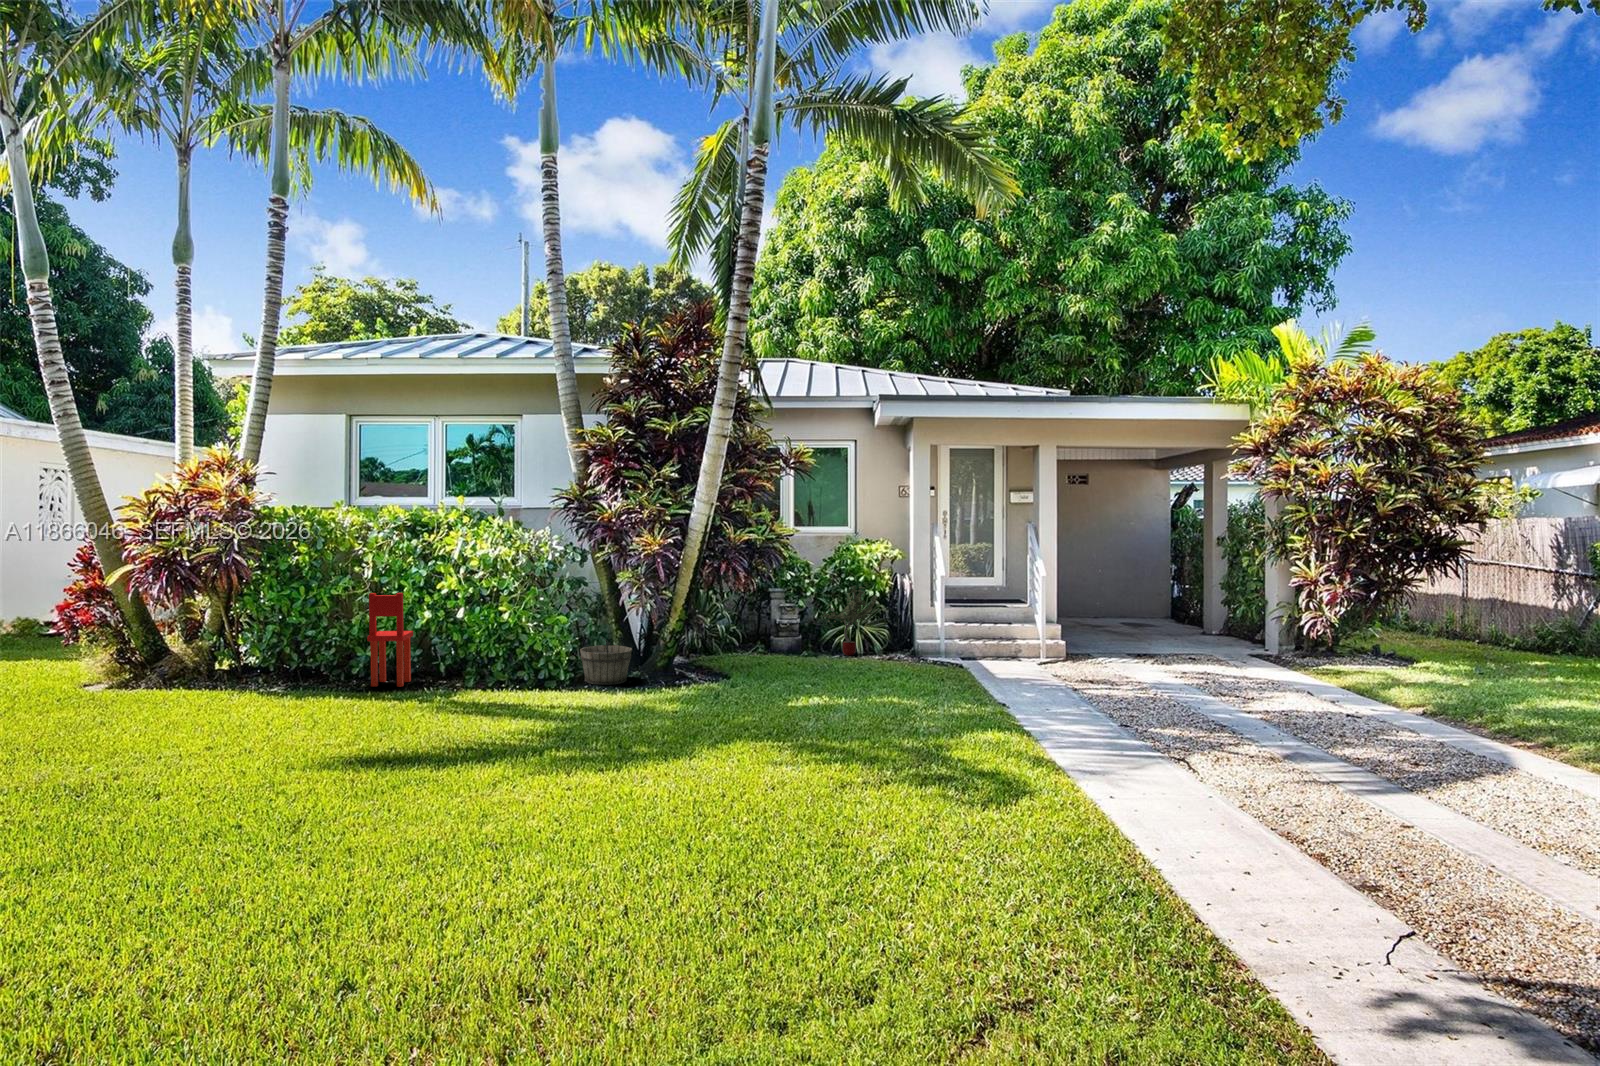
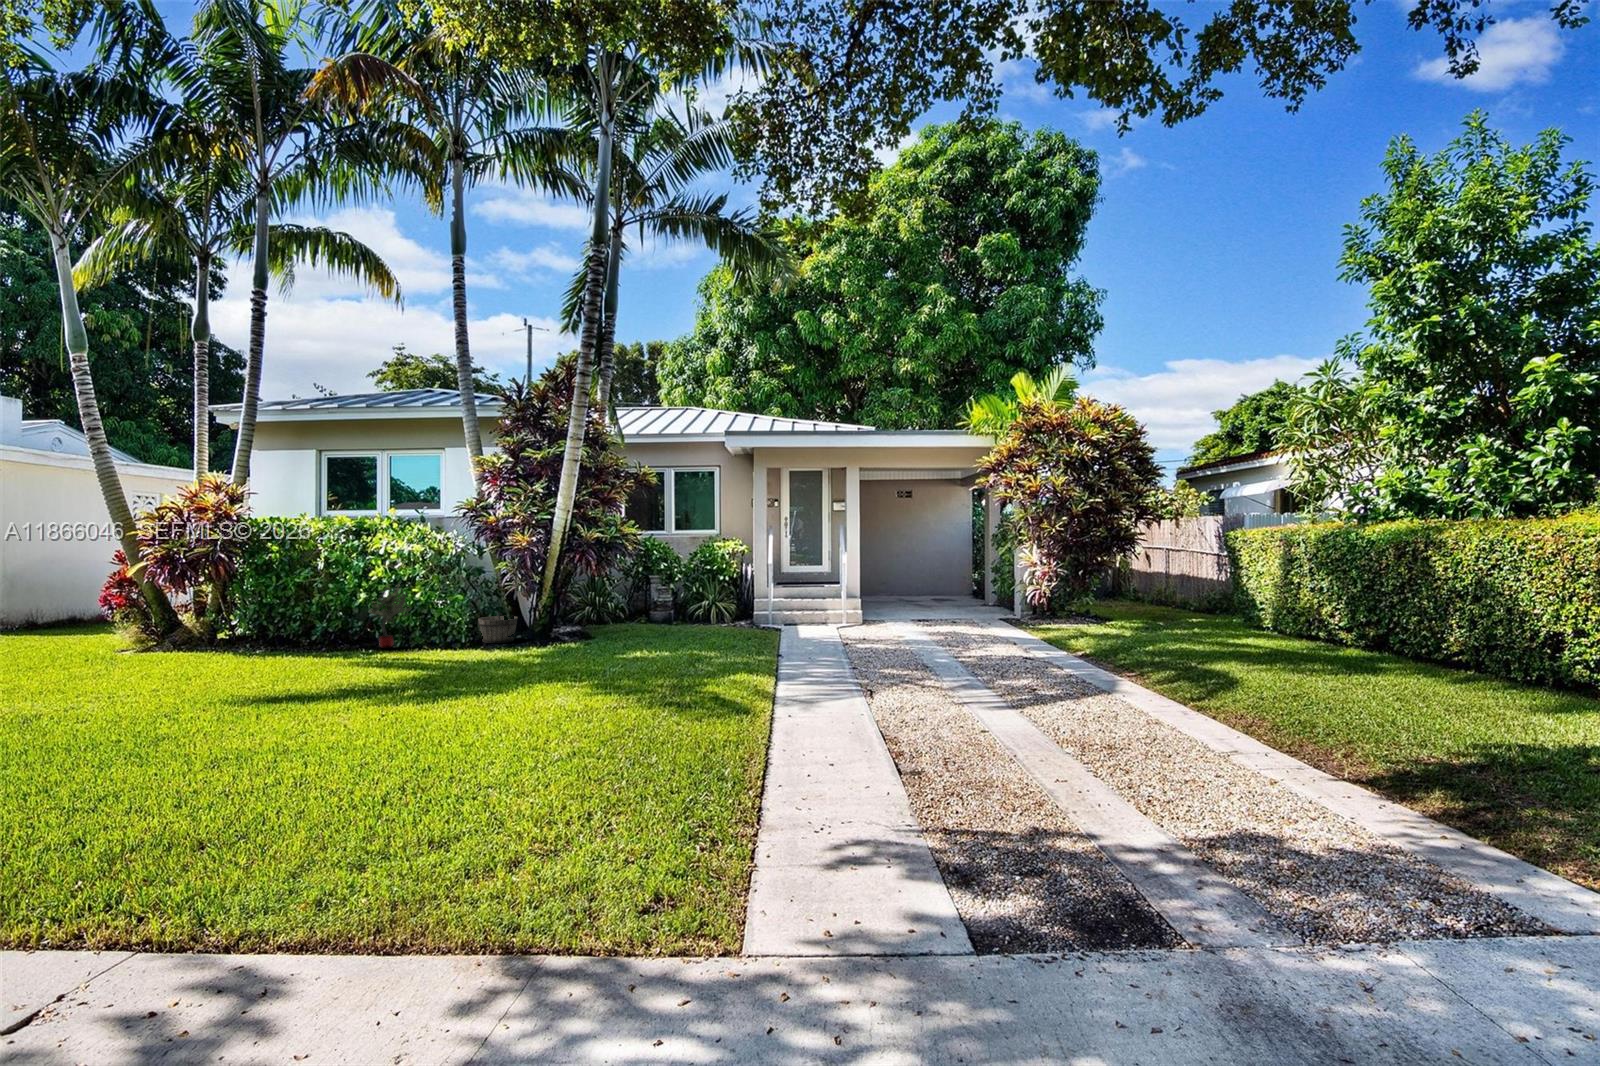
potted tree: present [823,586,878,655] -> present [370,584,409,649]
chair: present [367,593,413,687] -> none [317,579,354,647]

